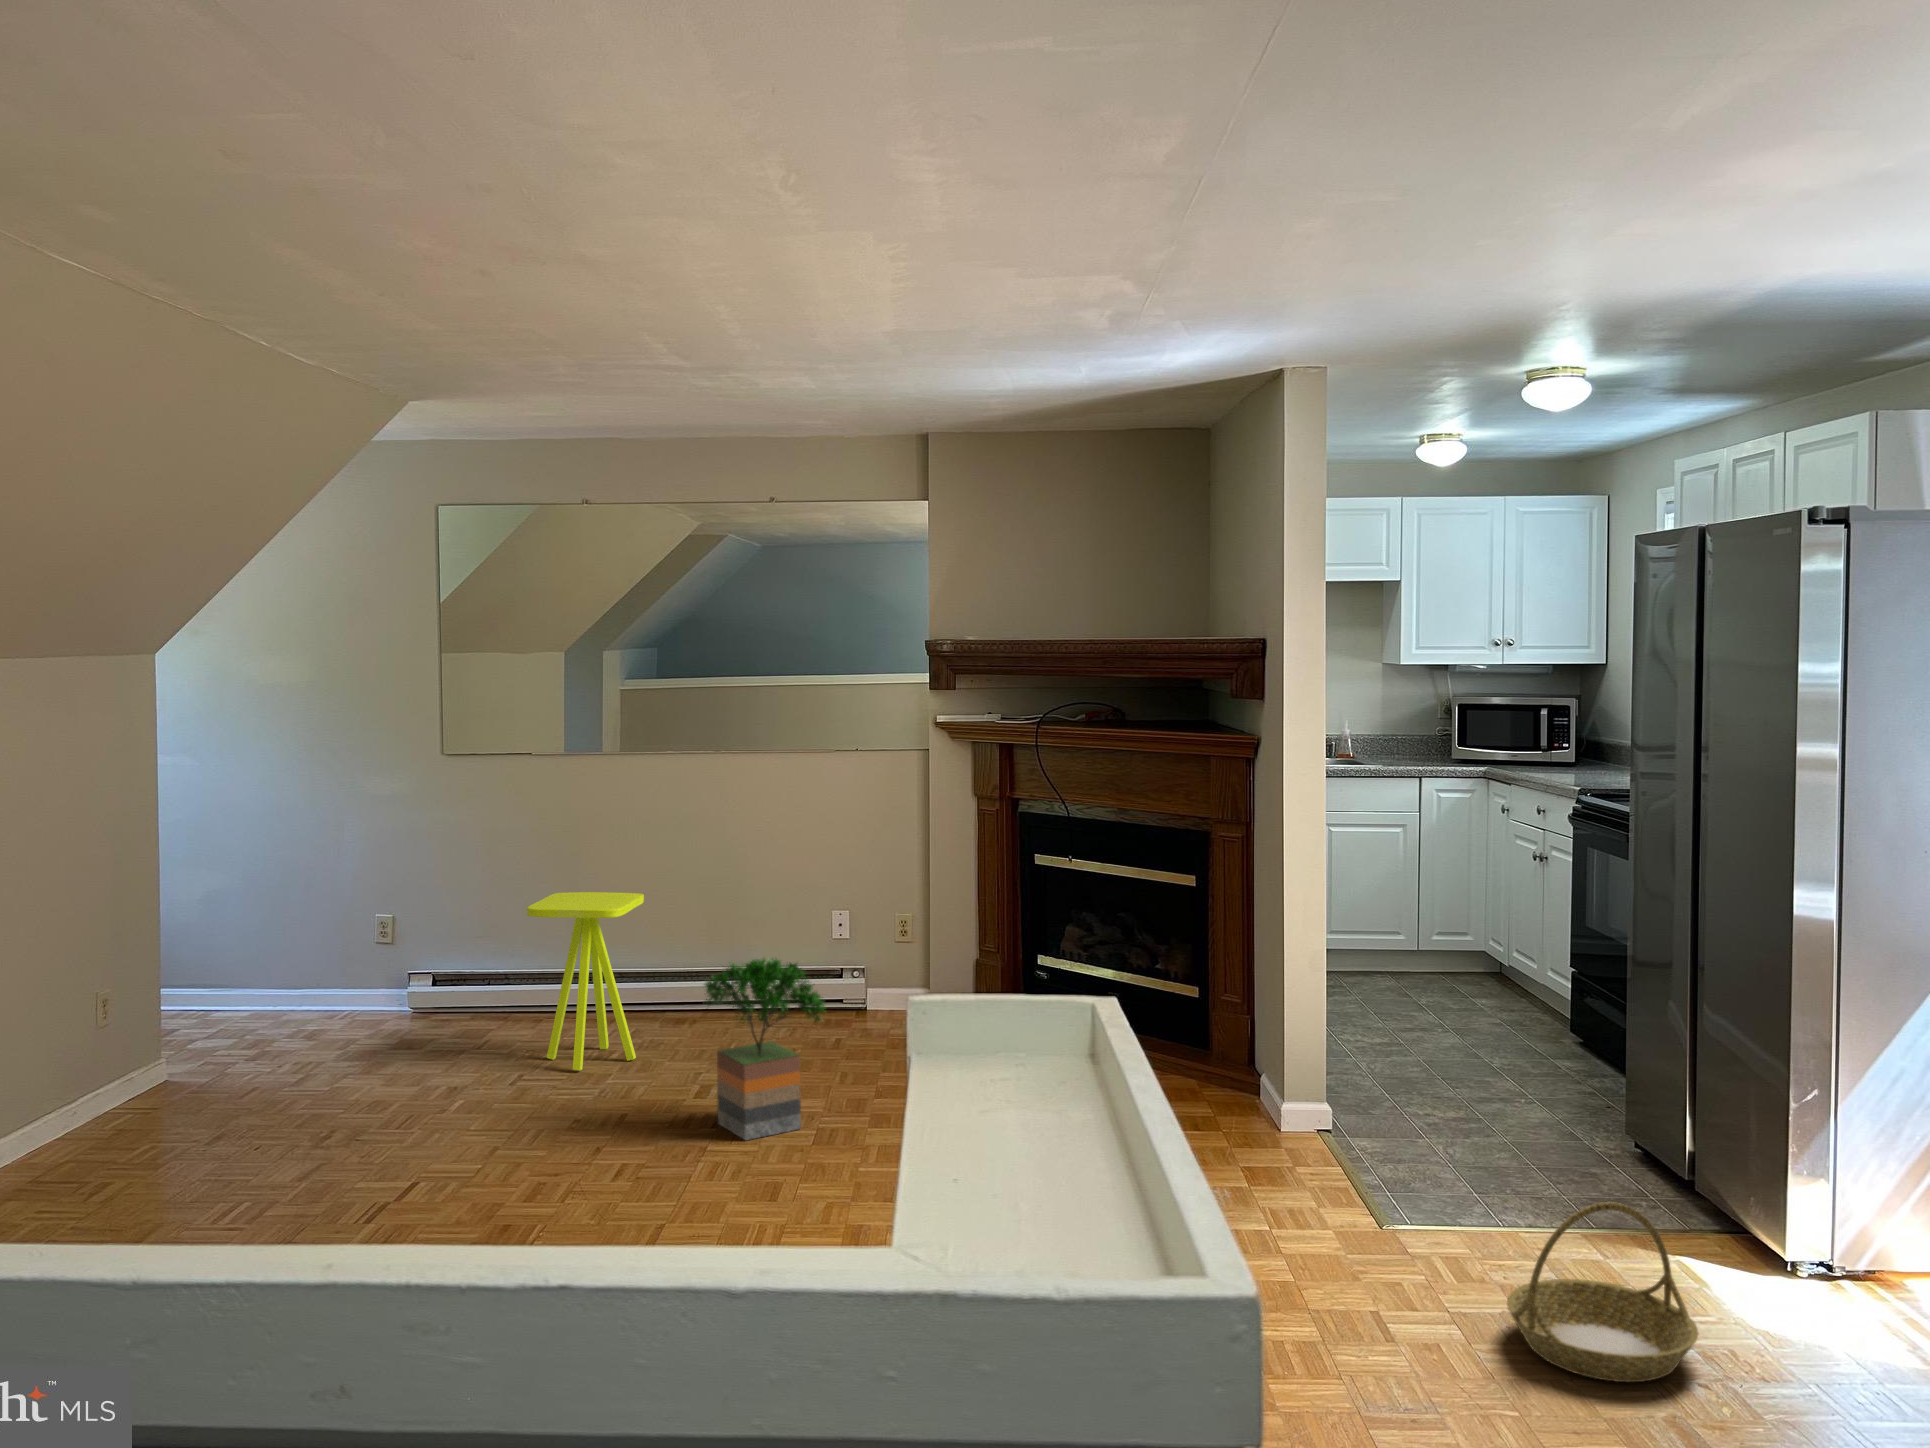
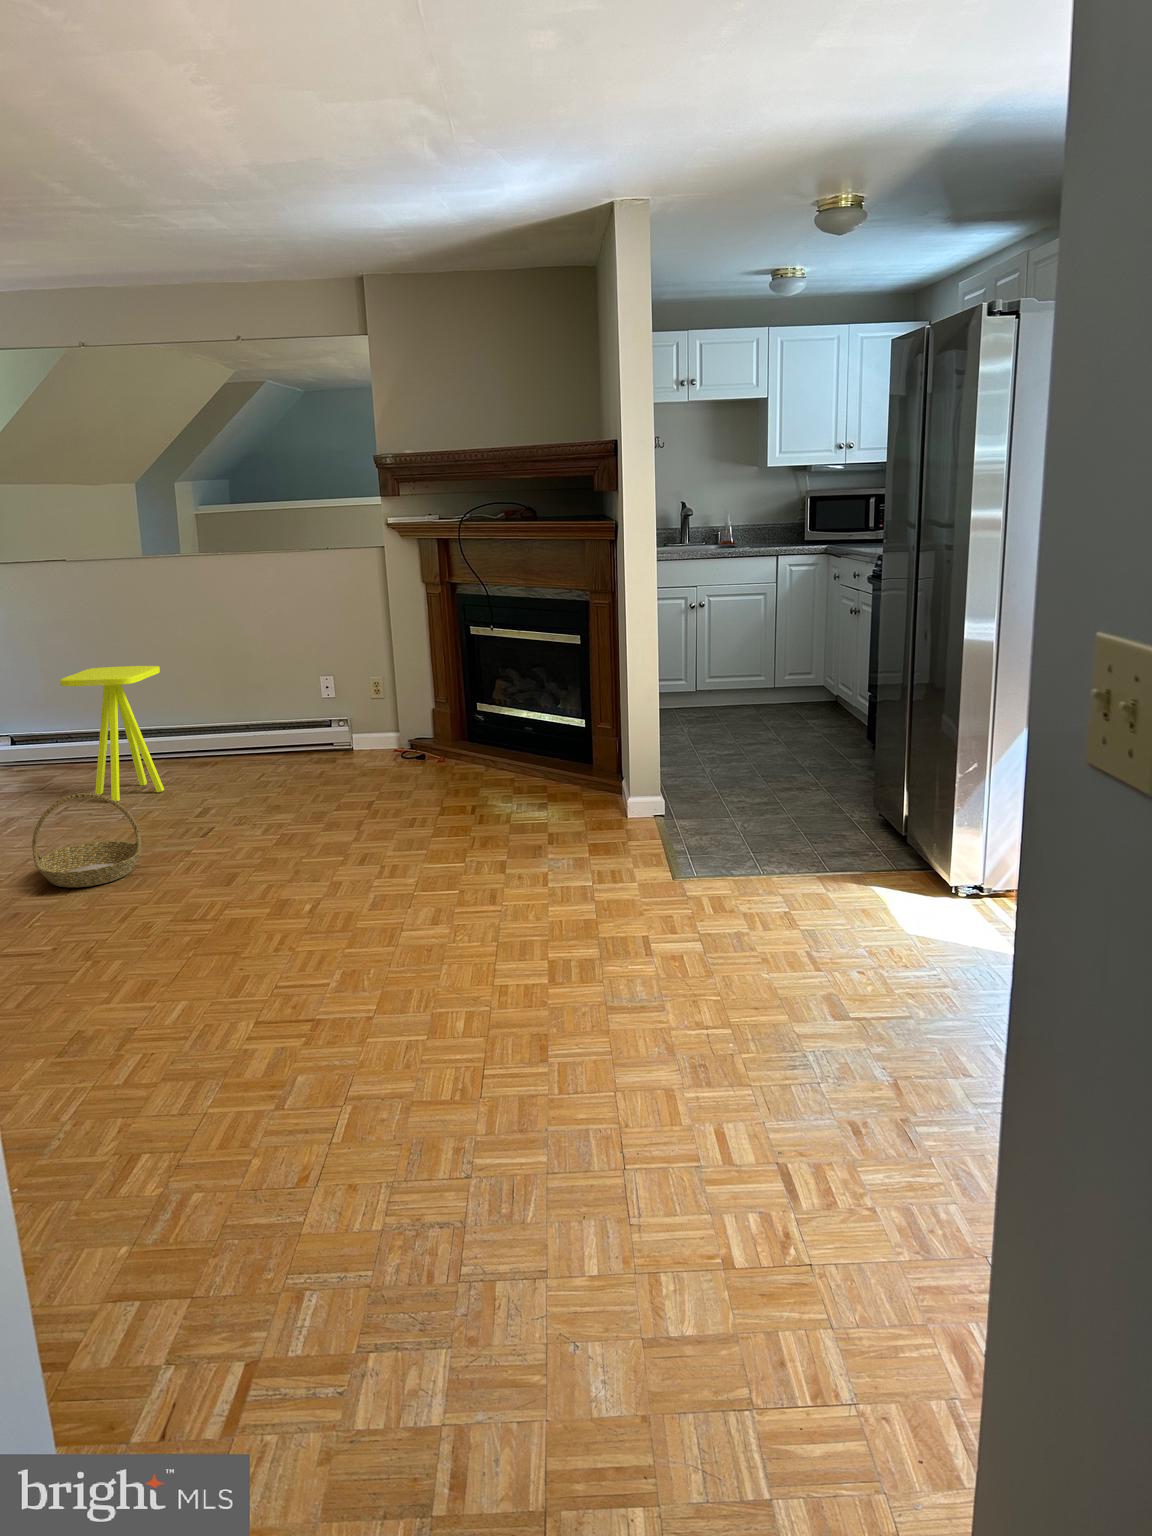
potted tree: present [703,958,826,1140] -> none [180,706,282,844]
basket: present [1507,1202,1698,1382] -> present [32,793,142,887]

